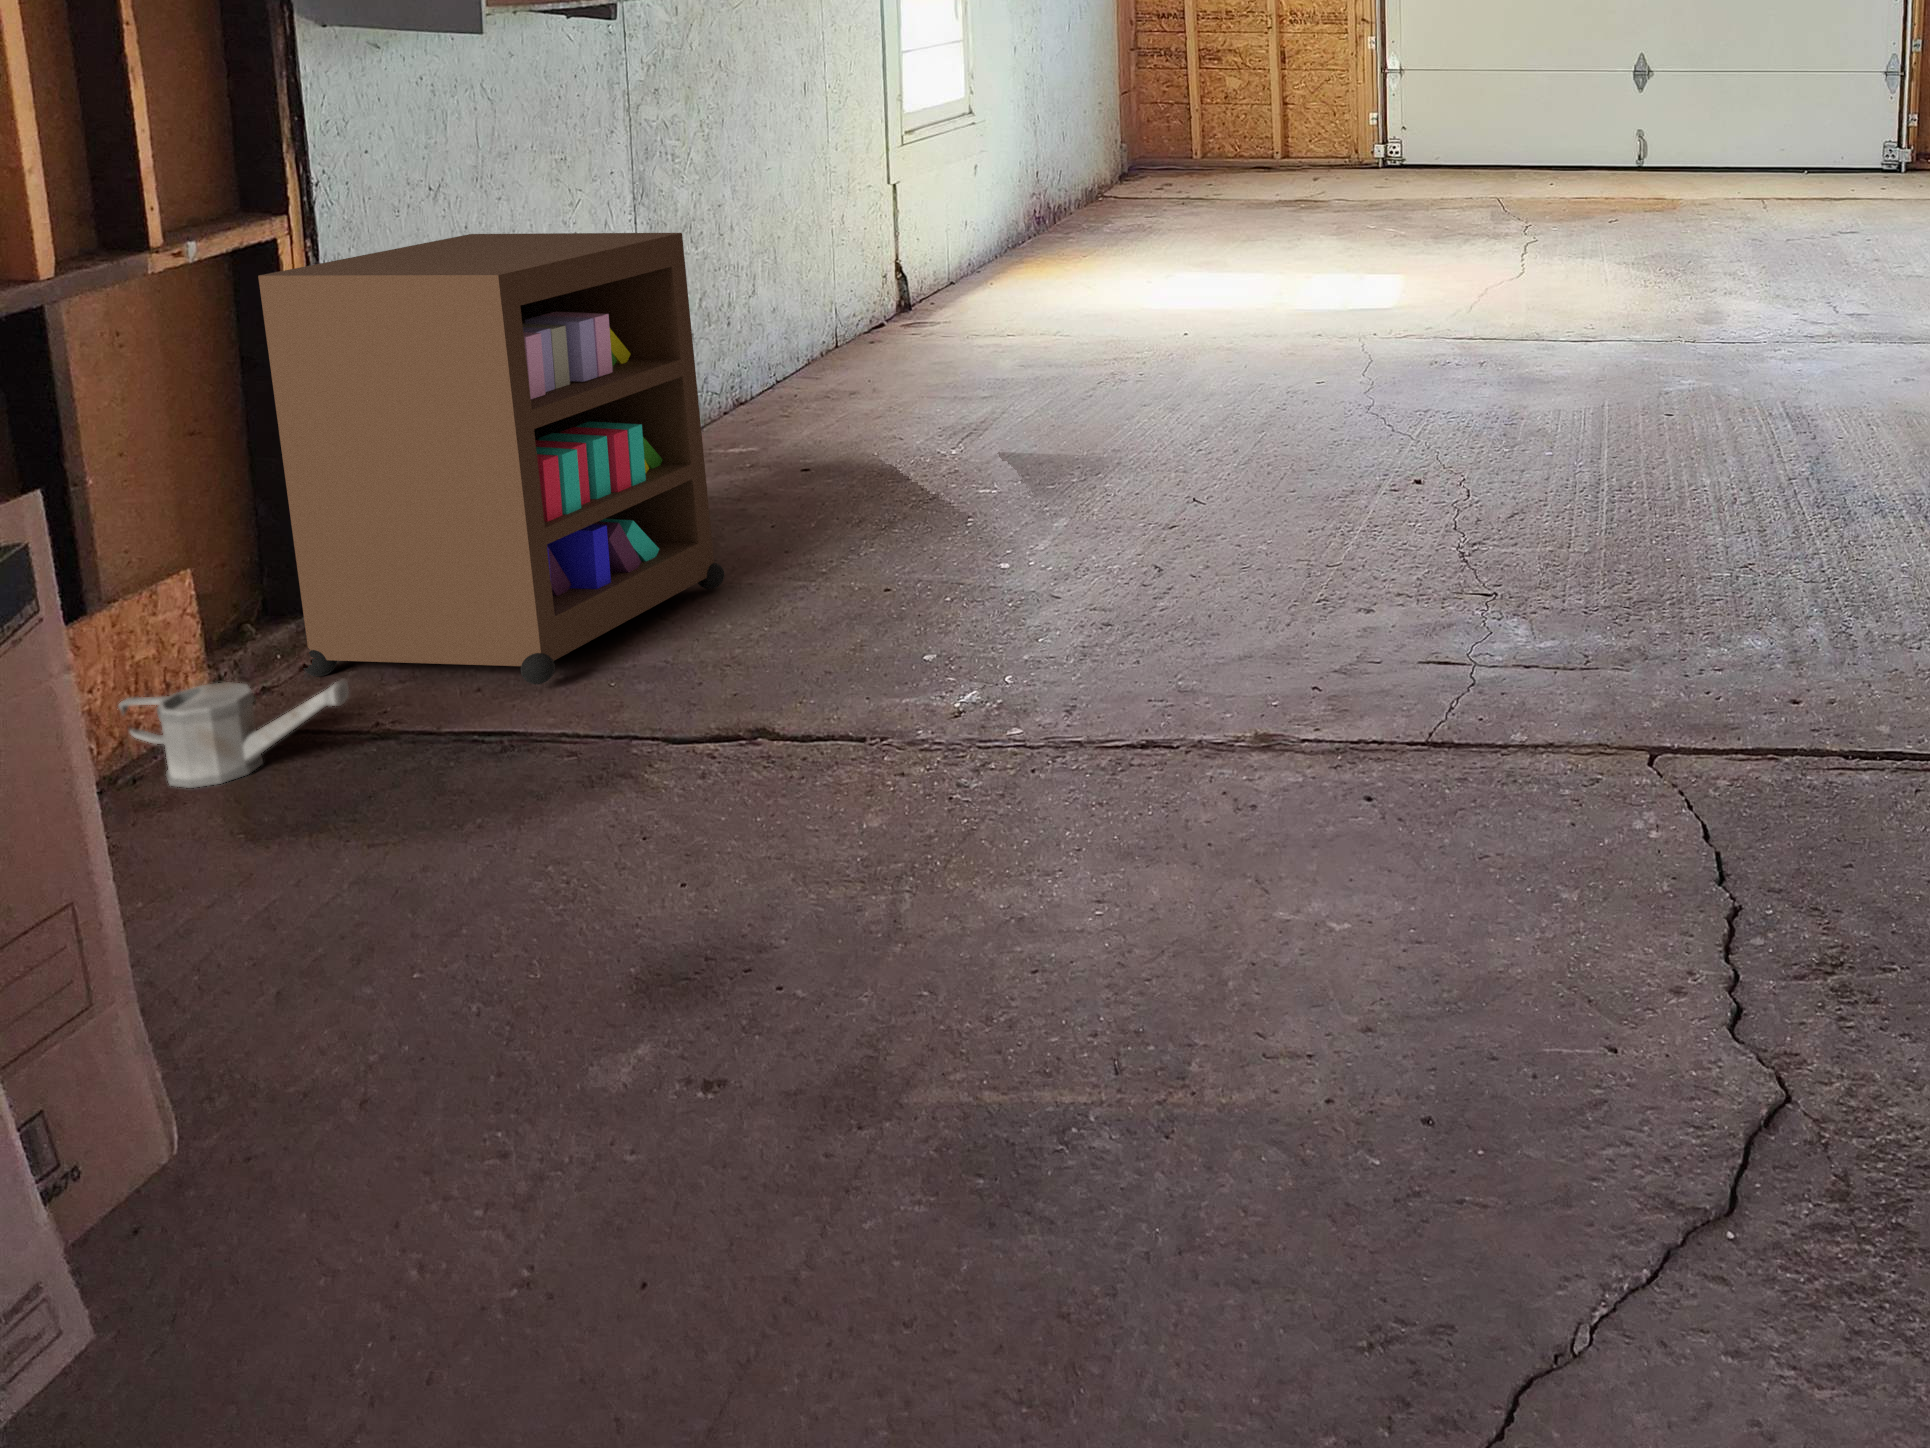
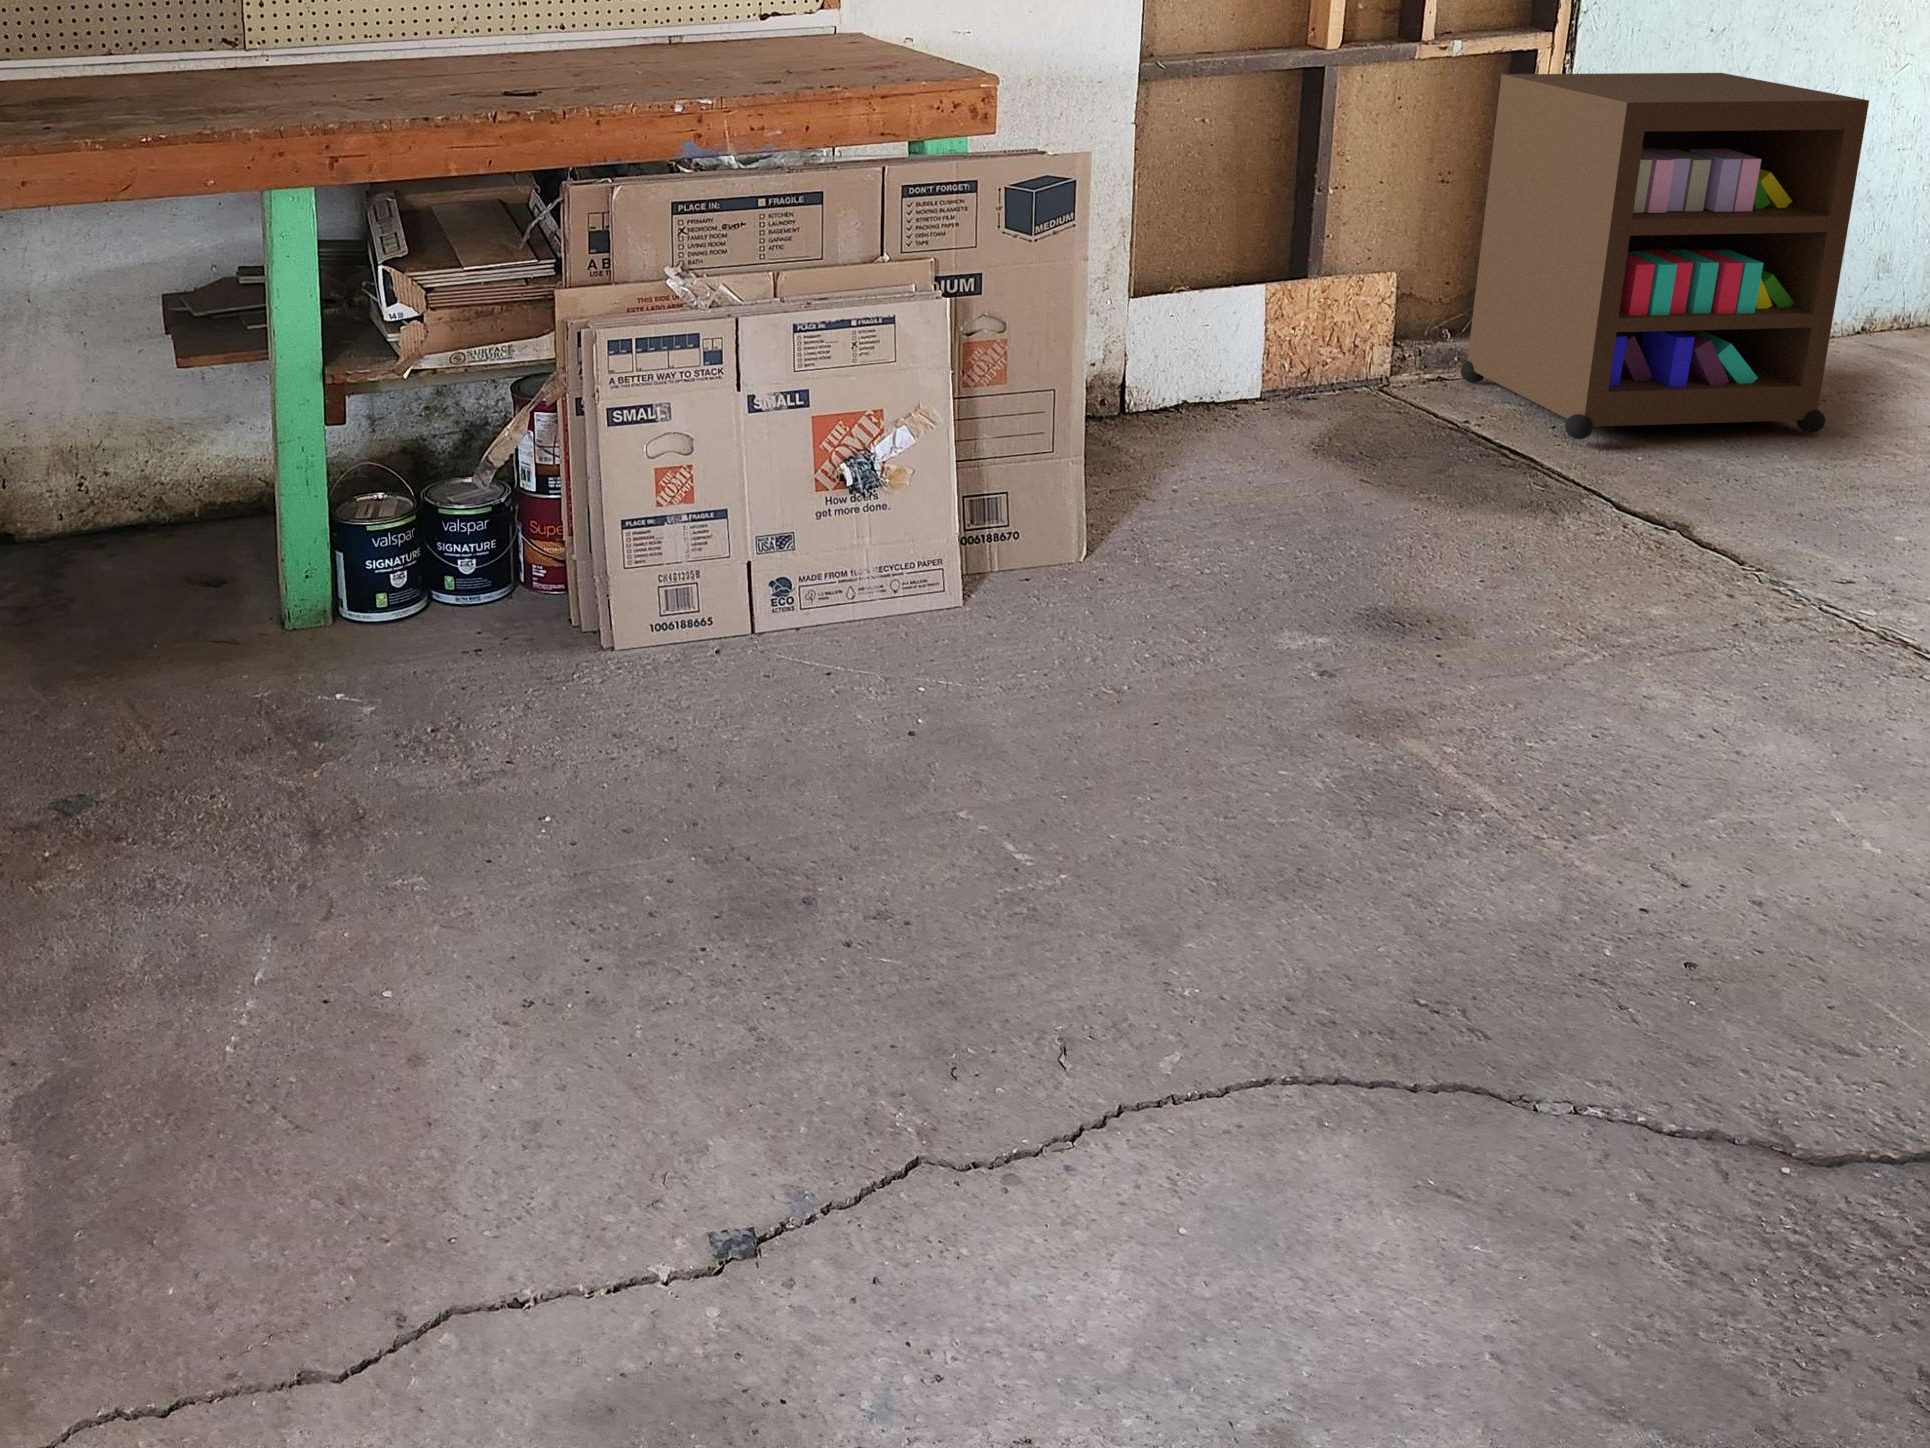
watering can: present [117,678,349,788] -> none [1306,341,1421,417]

